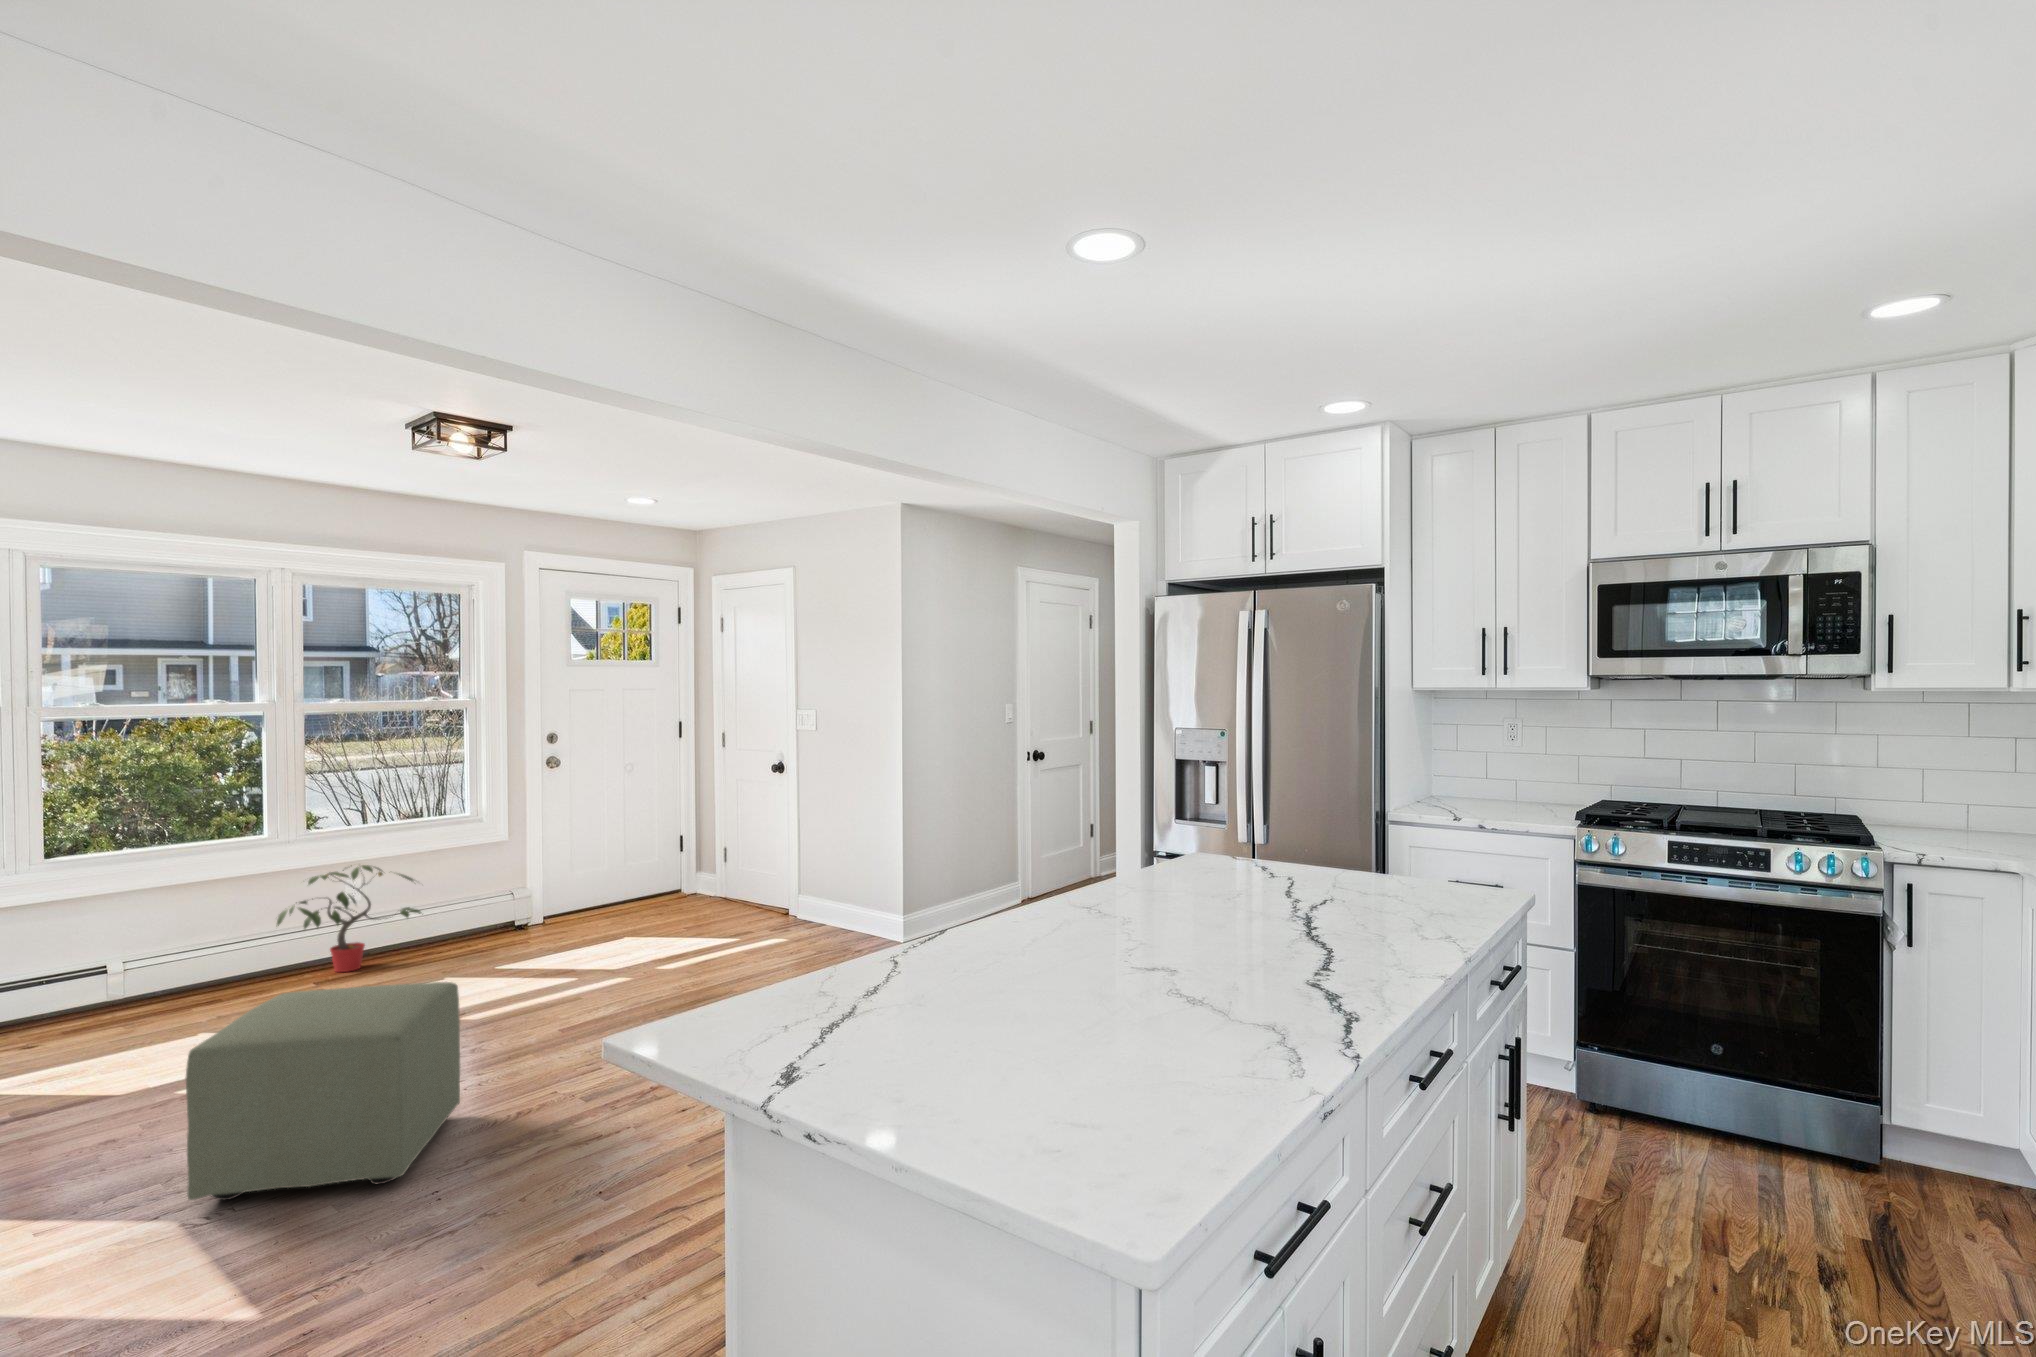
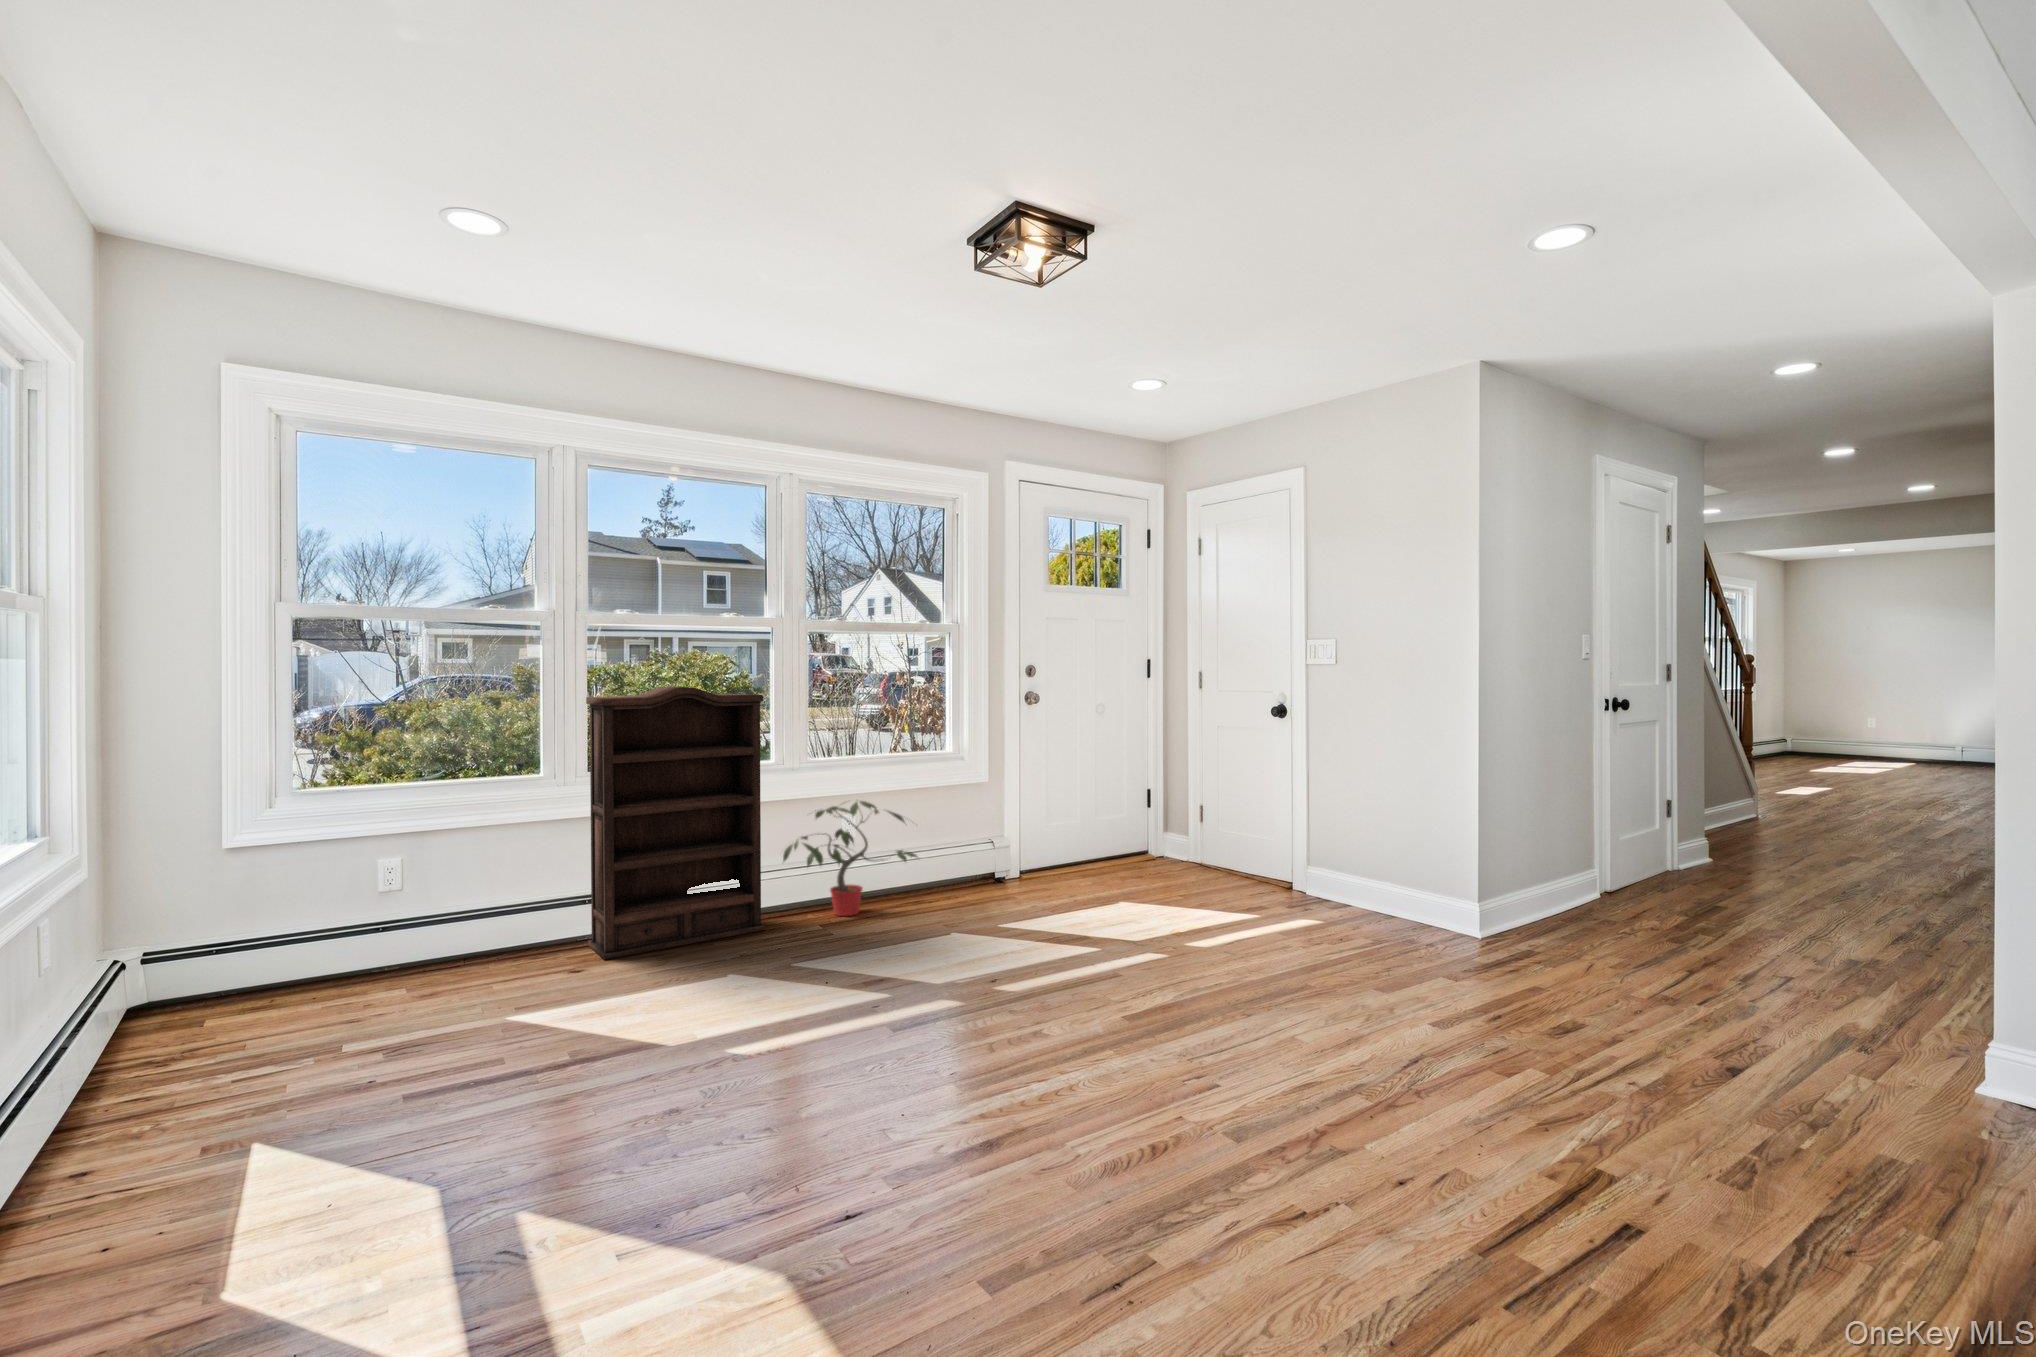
bookshelf: none [48,769,253,1032] -> present [586,686,764,960]
ottoman: present [186,982,460,1200] -> none [792,953,1074,1256]

